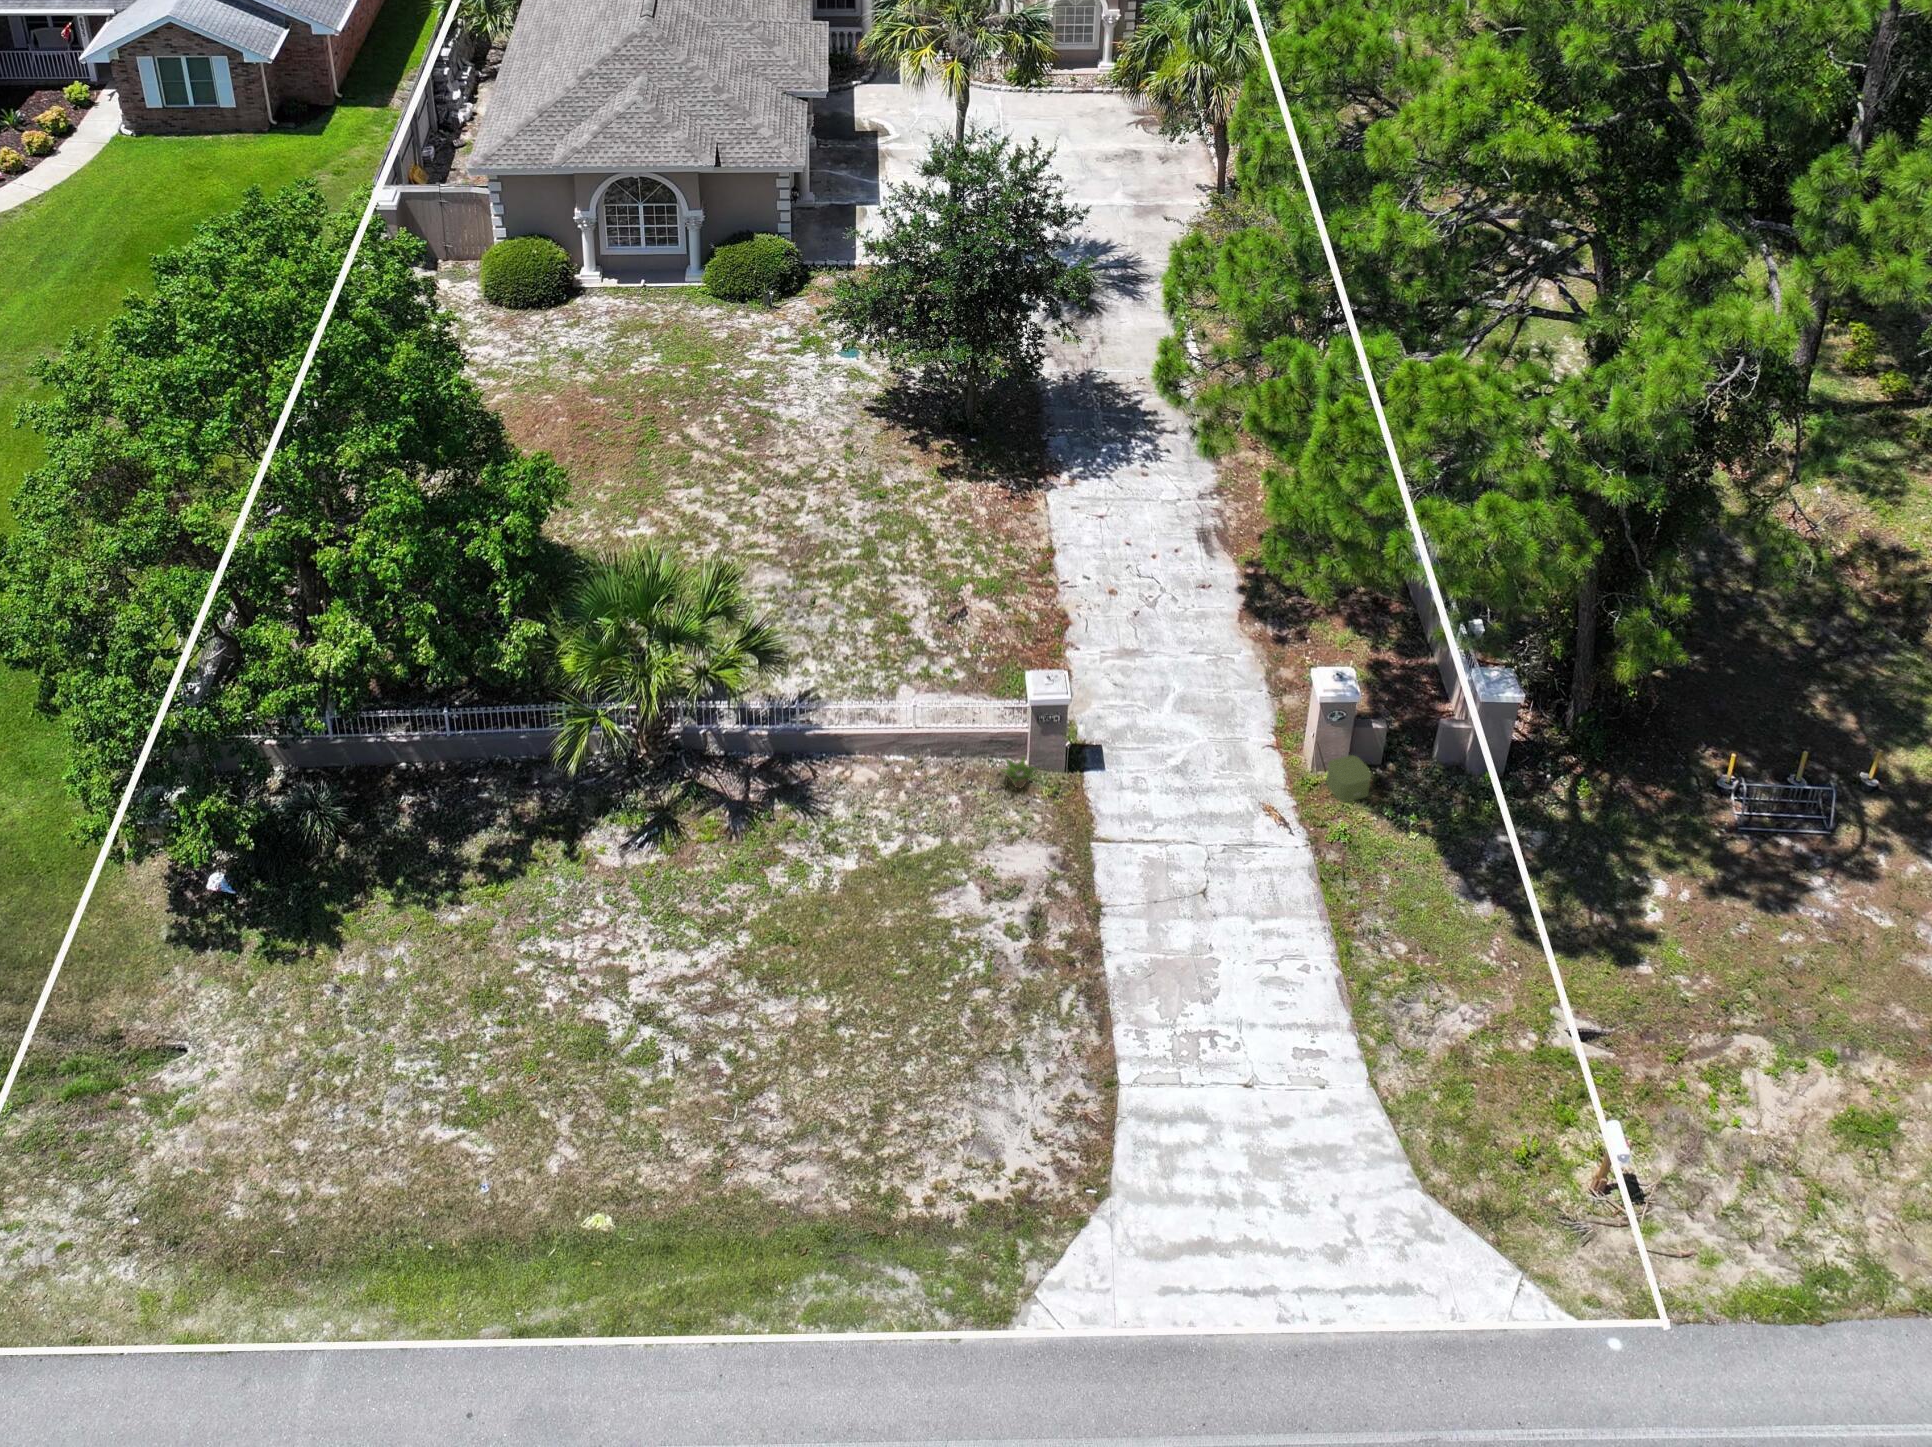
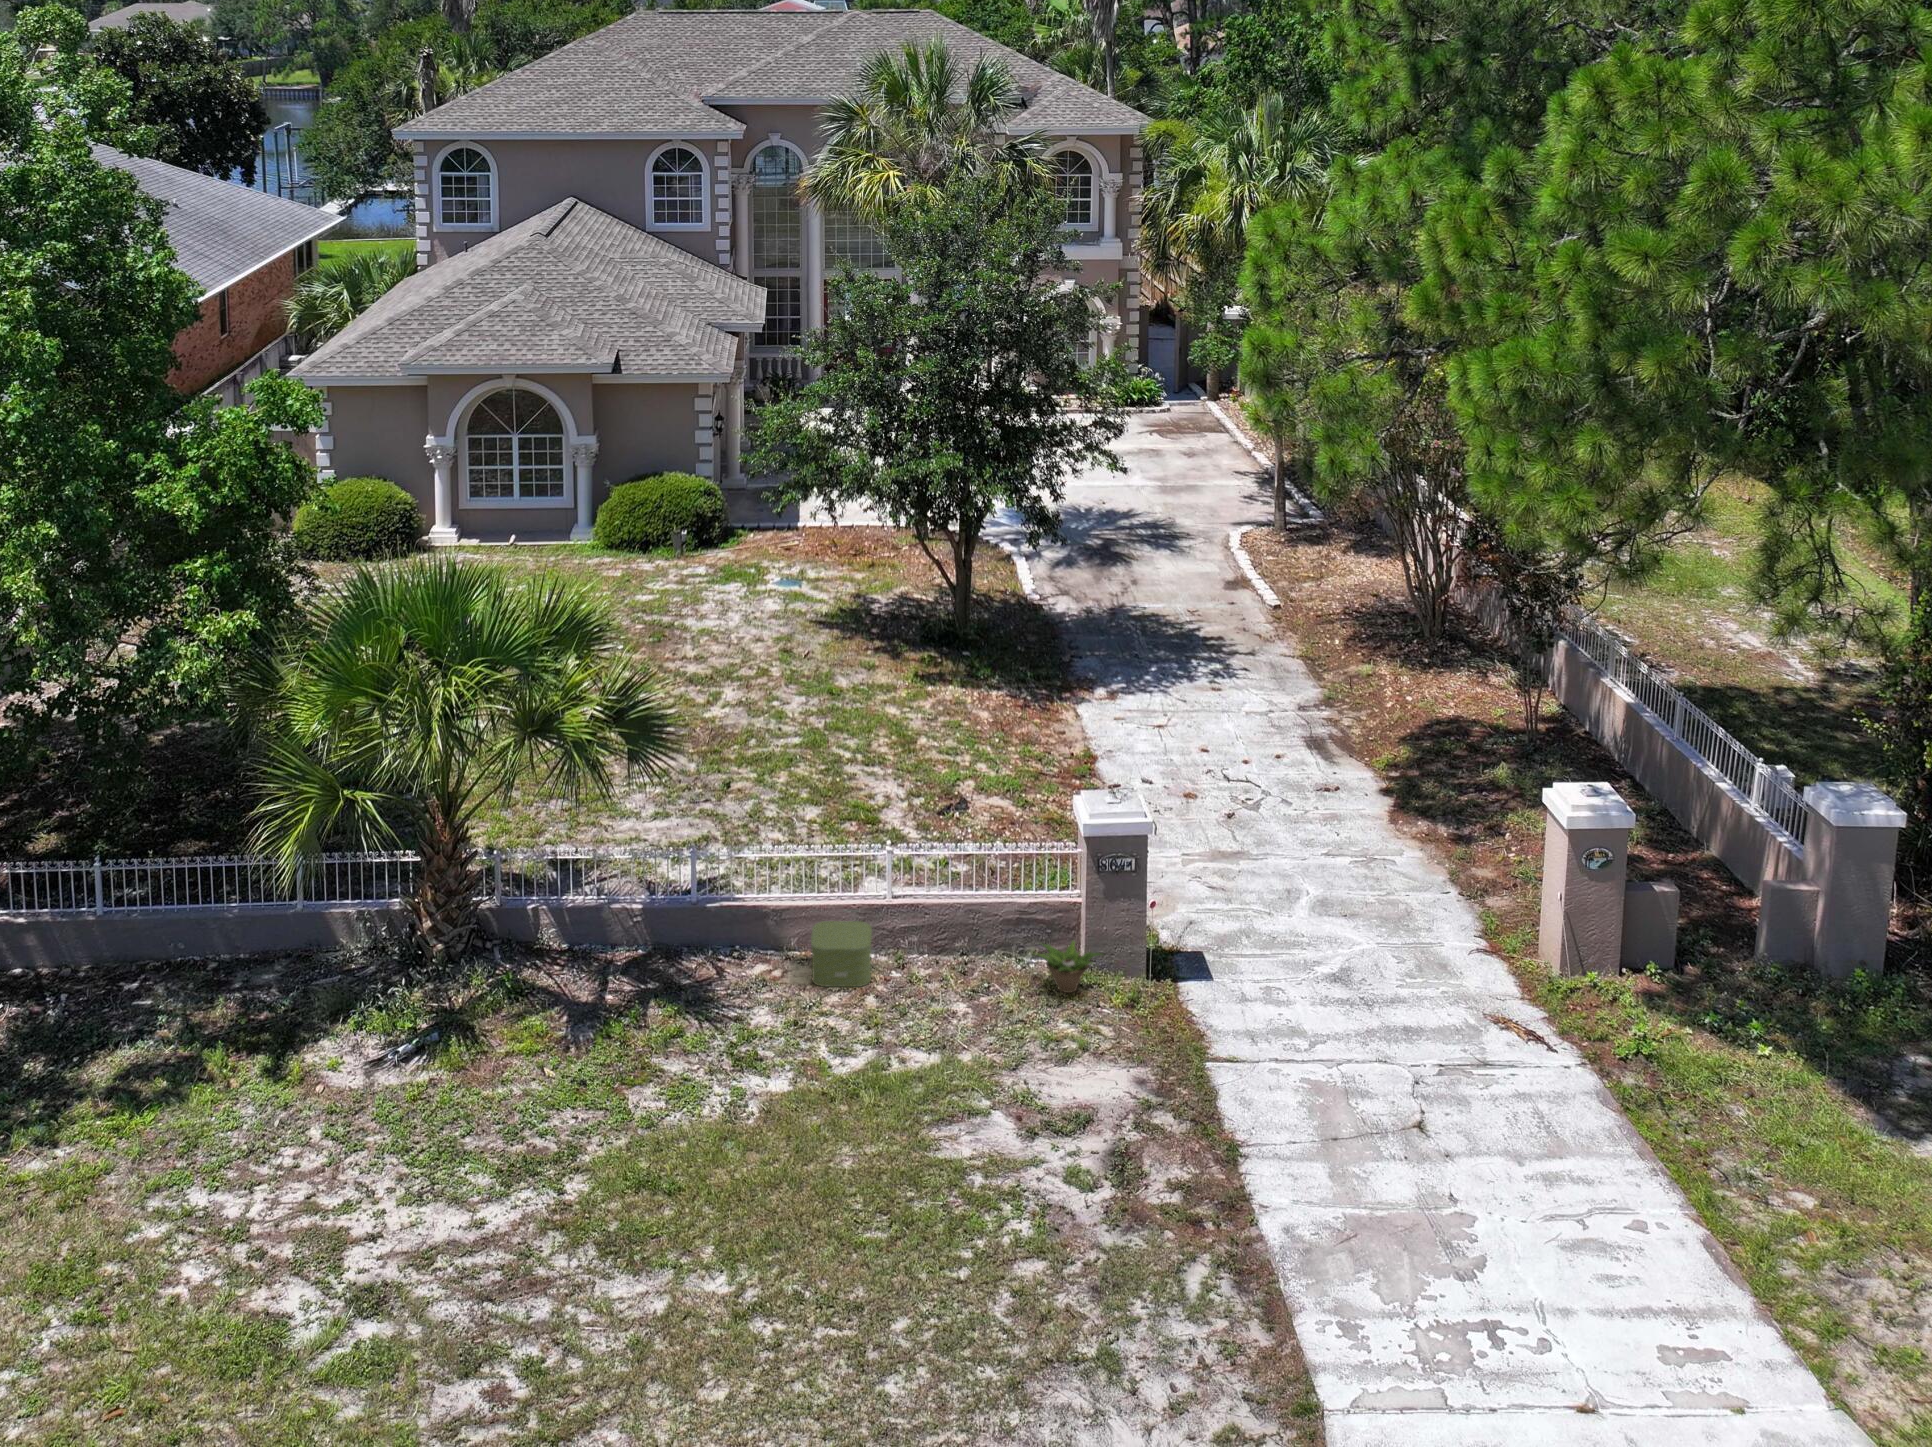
storage box: present [1326,755,1372,802] -> present [811,921,872,987]

